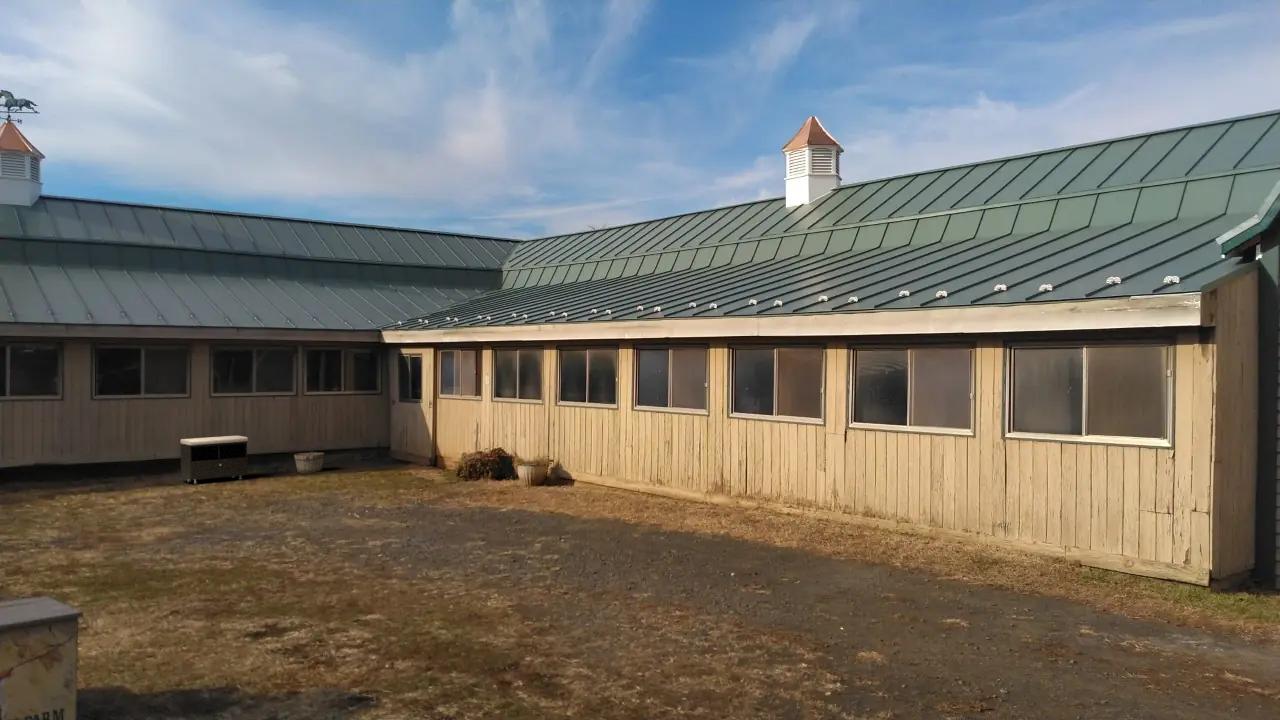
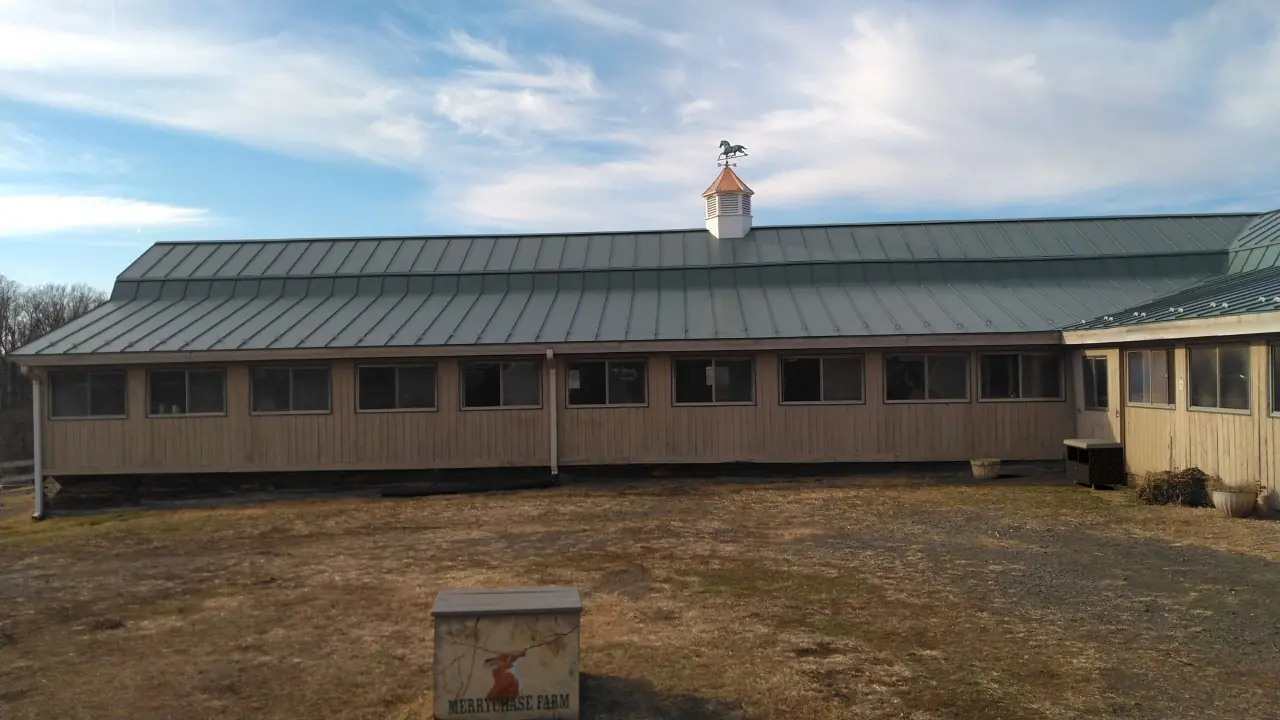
storage bench: present [180,436,248,484] -> present [1064,439,1125,489]

